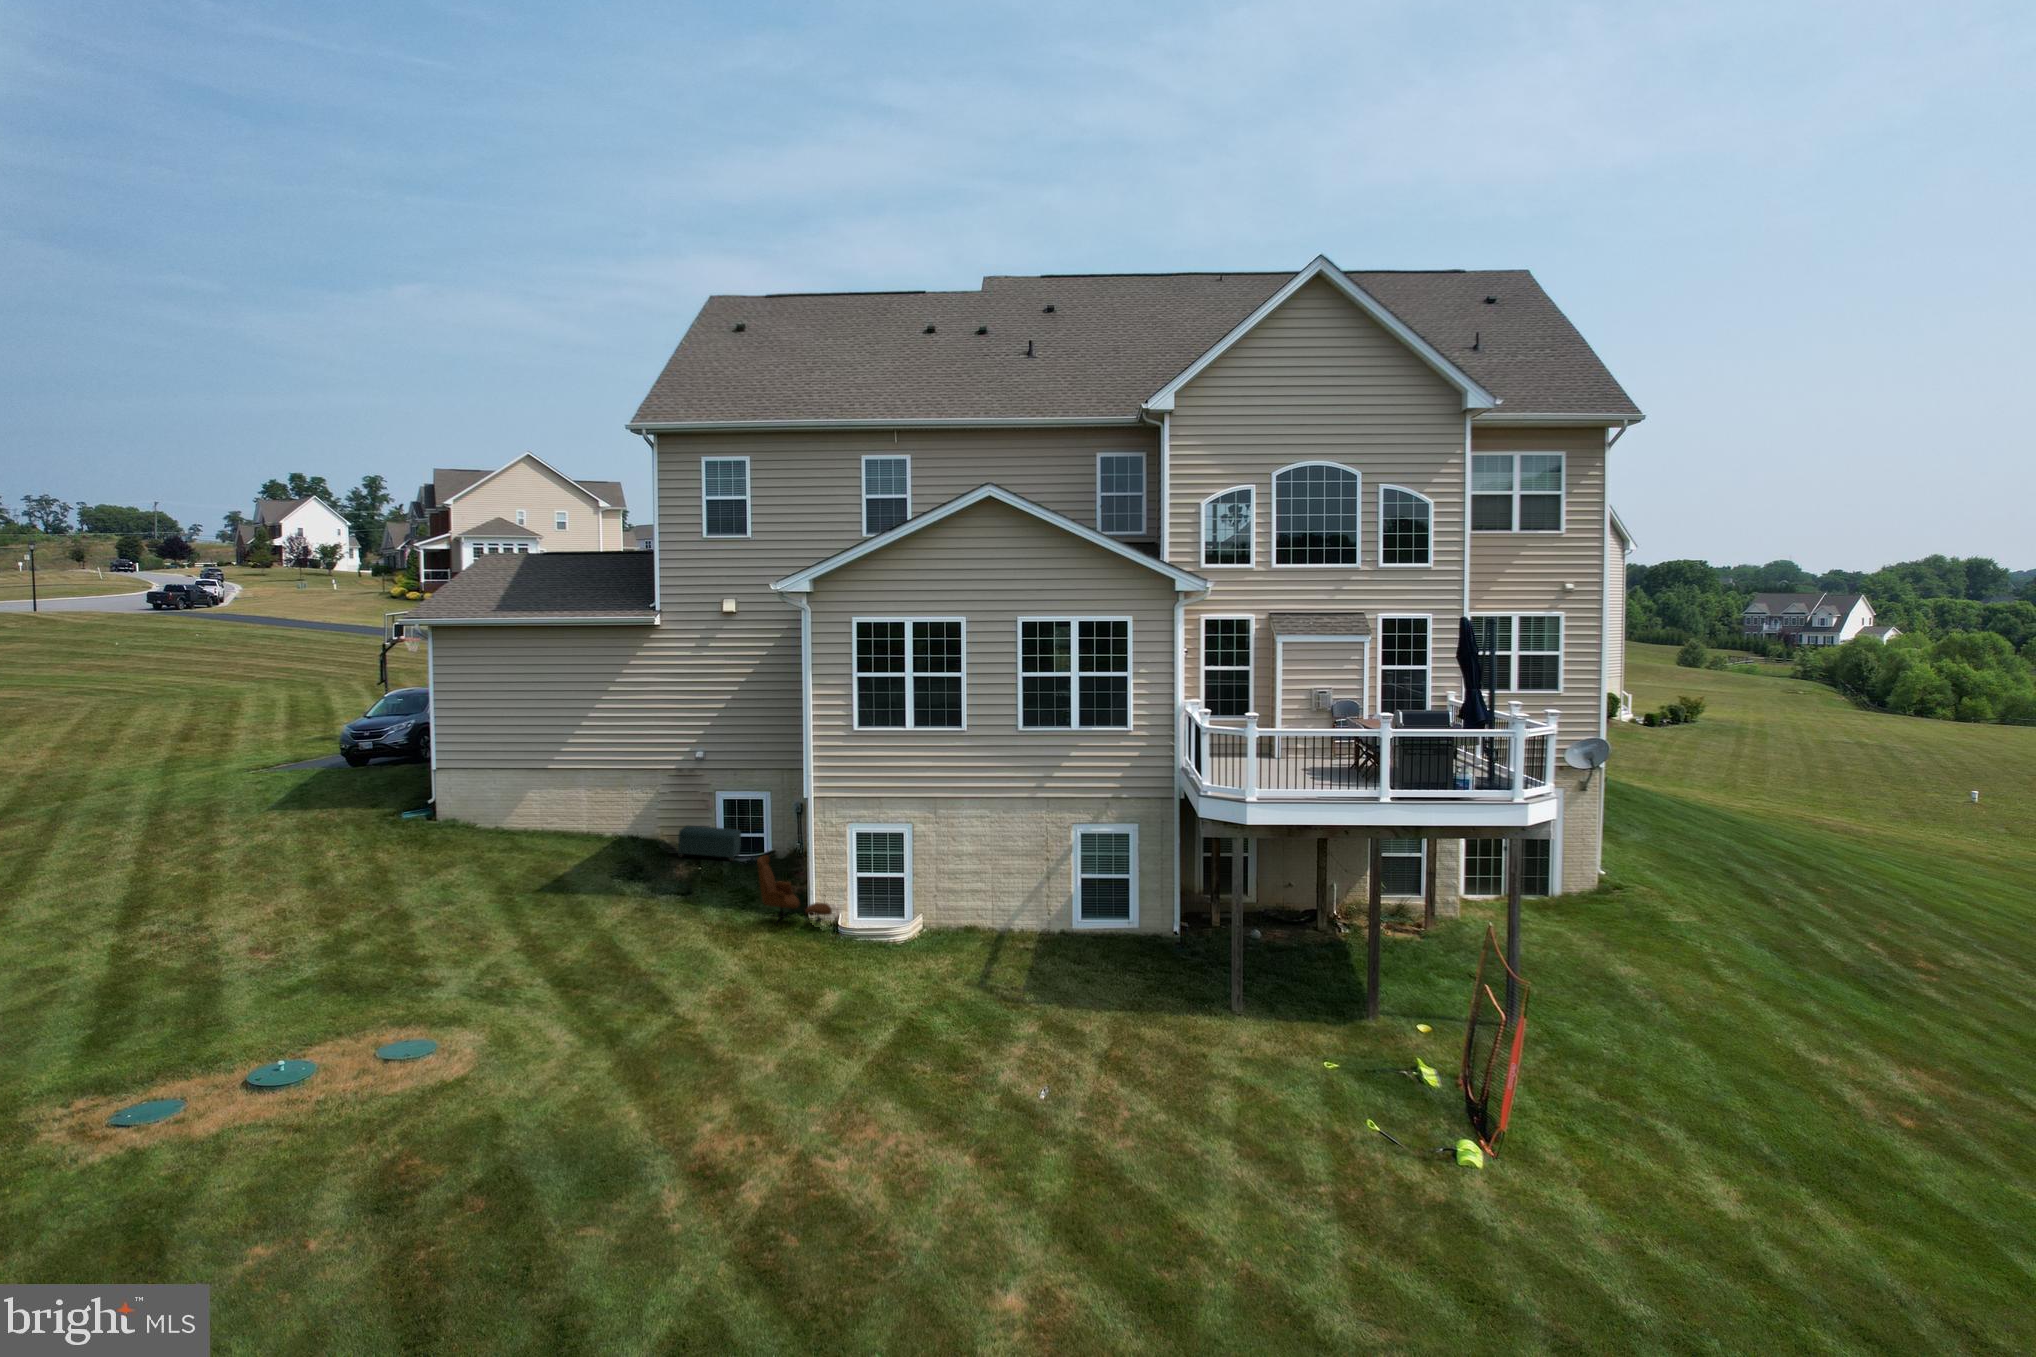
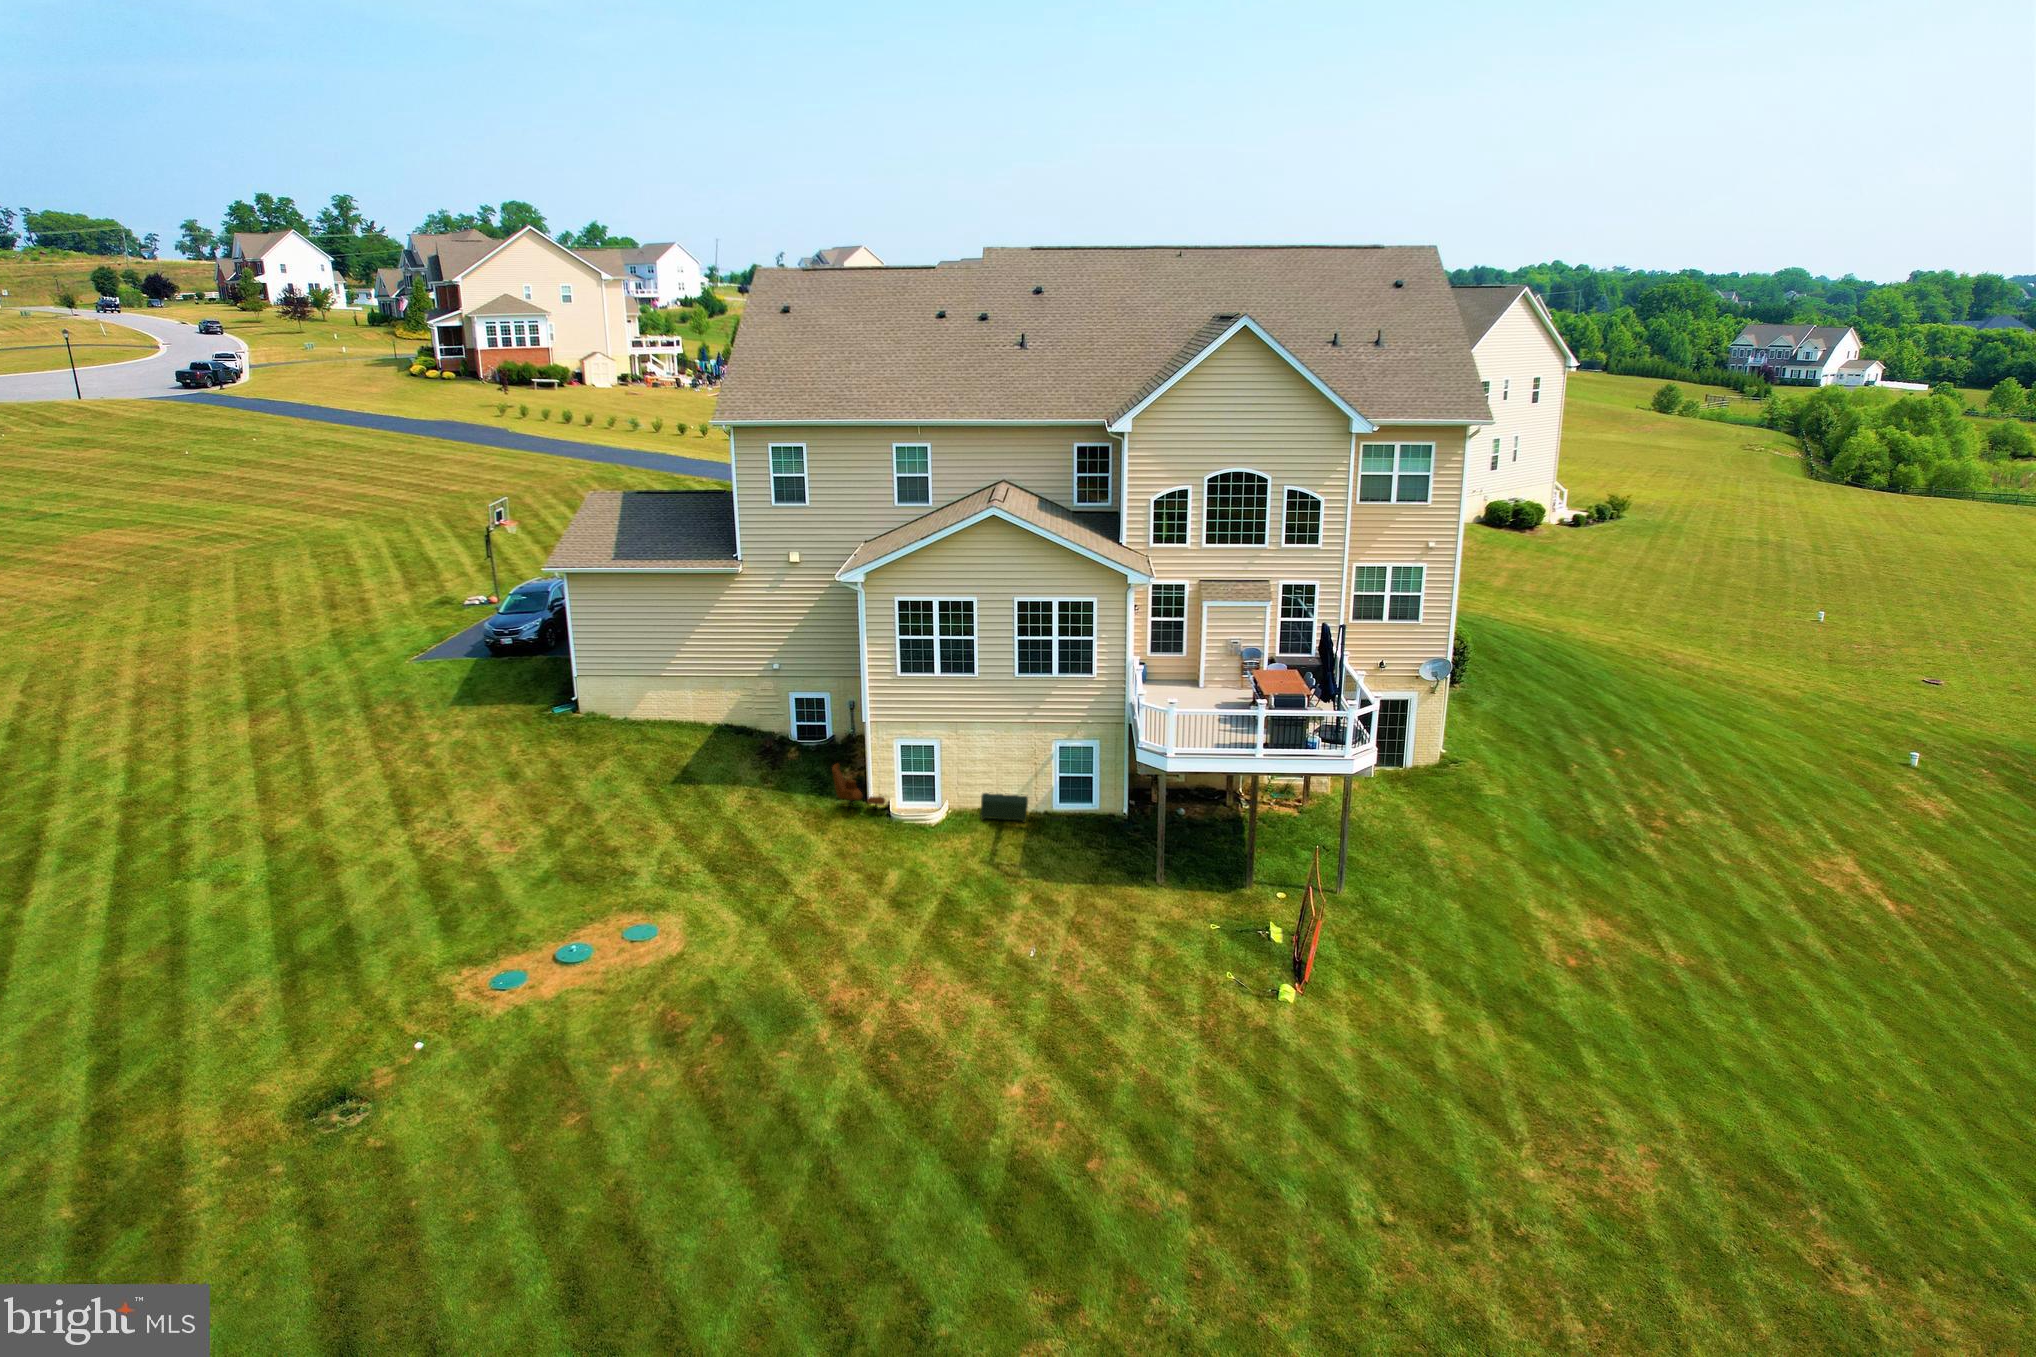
bench: present [678,826,741,861] -> present [981,793,1028,823]

